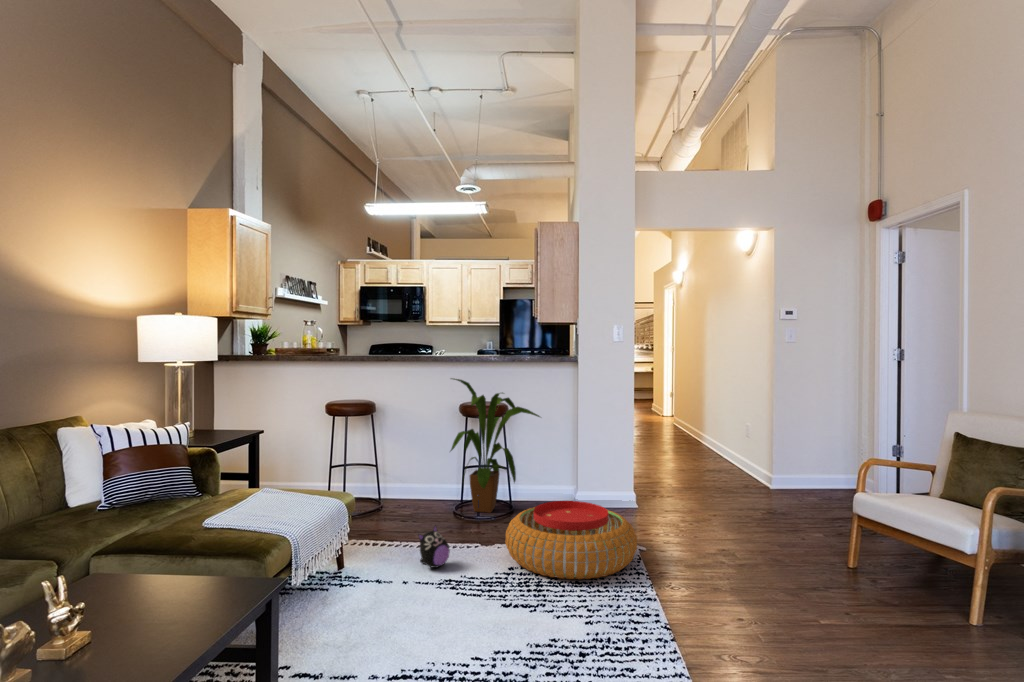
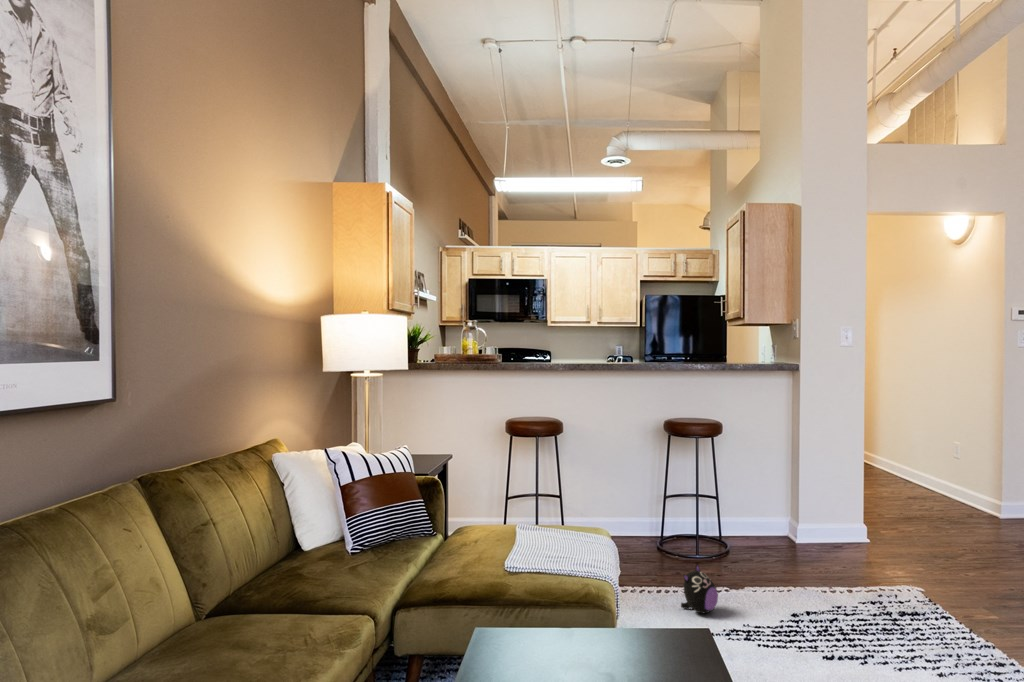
house plant: present [451,378,540,513] -> none [659,391,768,551]
pouf: present [505,501,637,579] -> none [771,536,942,627]

